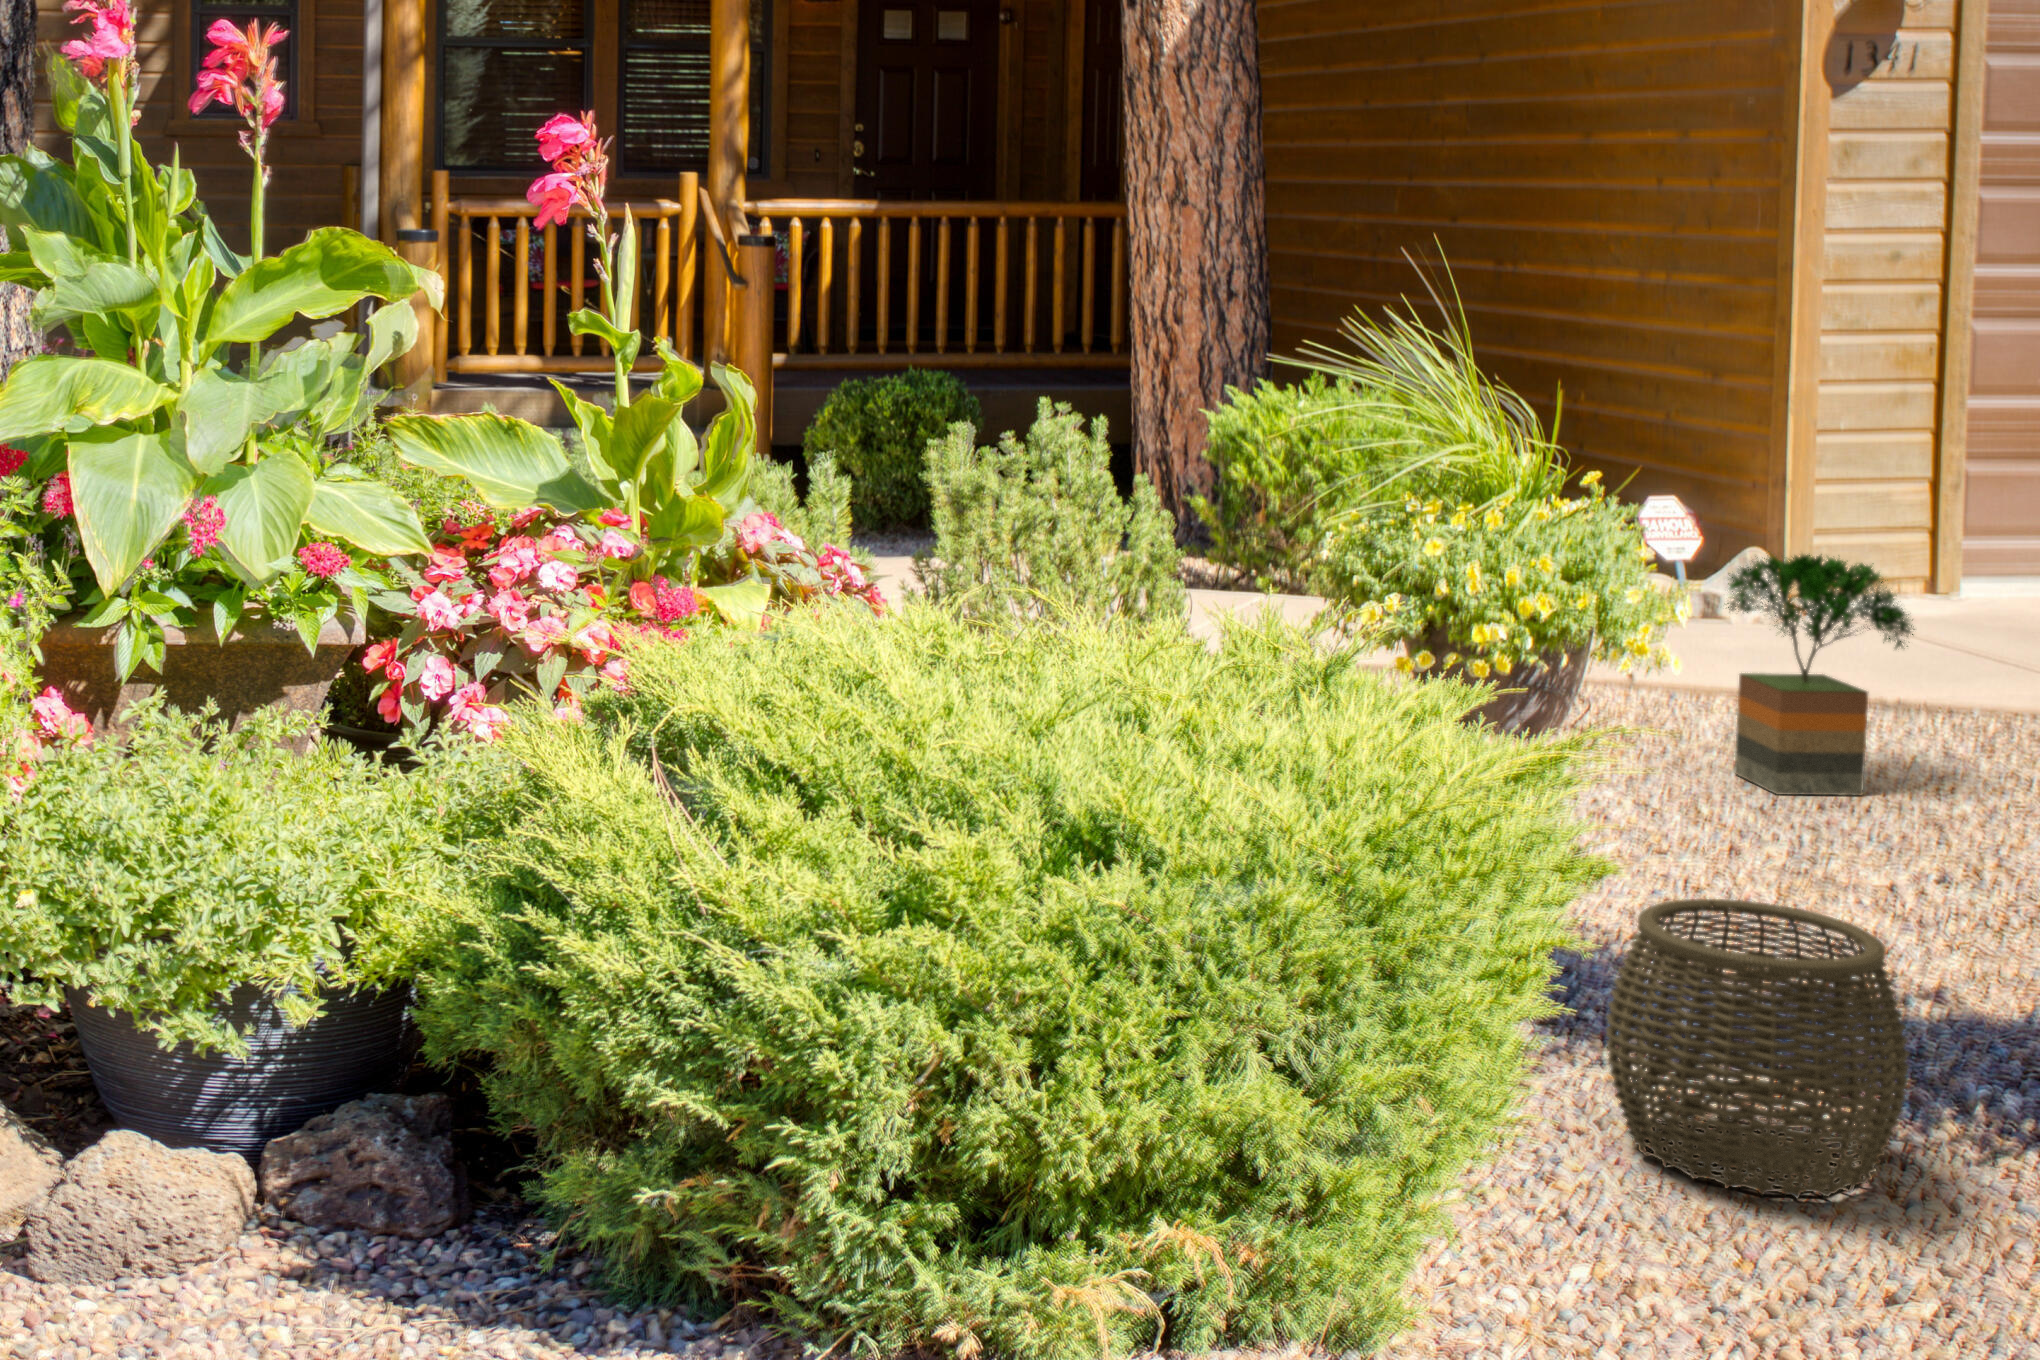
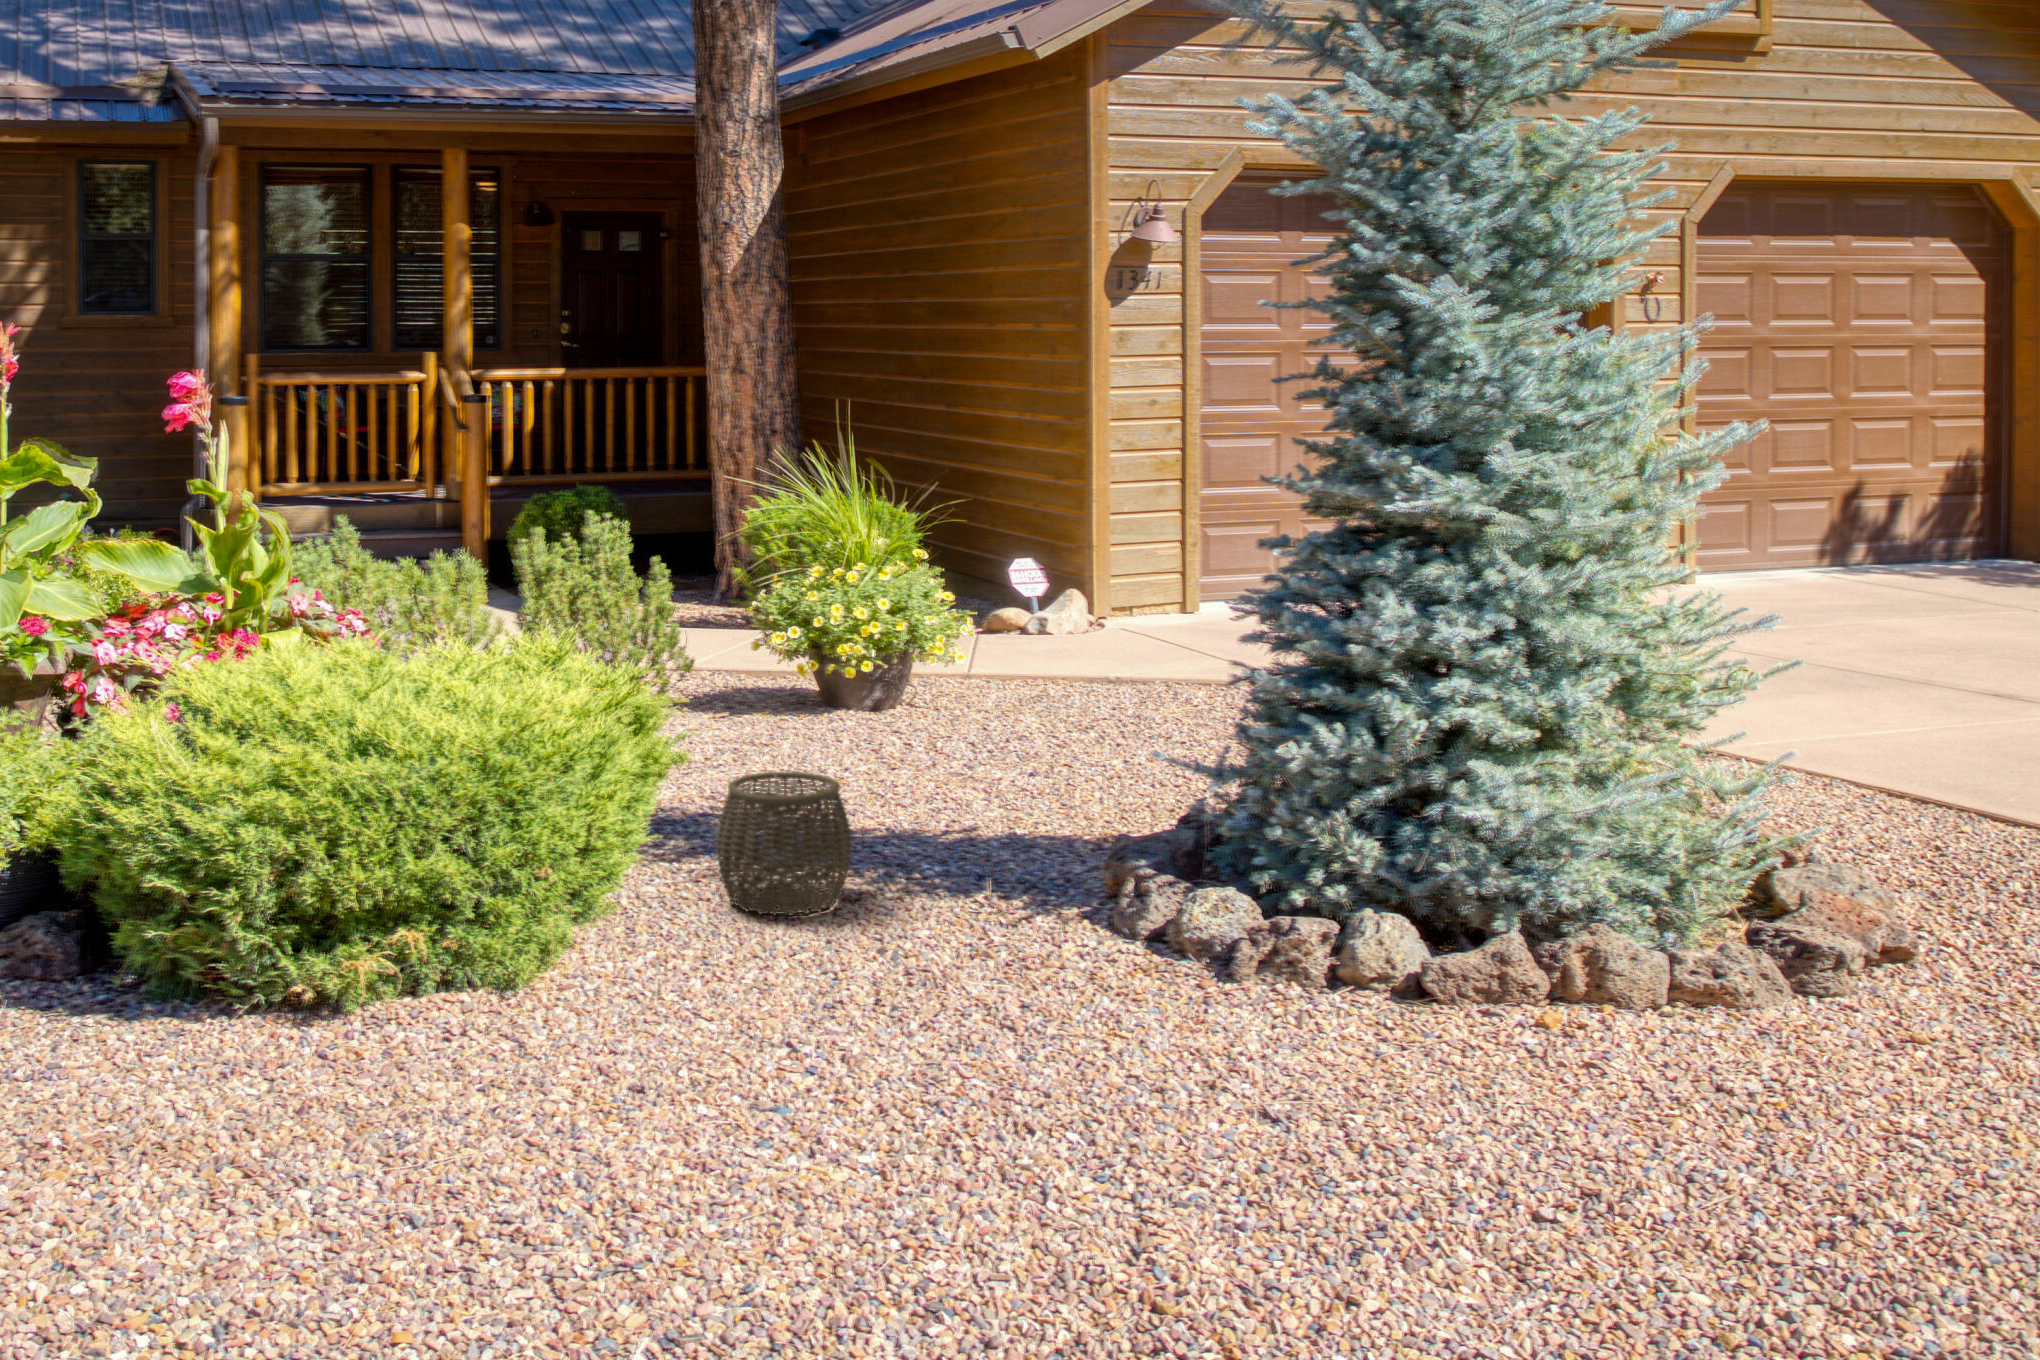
potted tree: present [1727,551,1915,796] -> none [949,587,1048,730]

